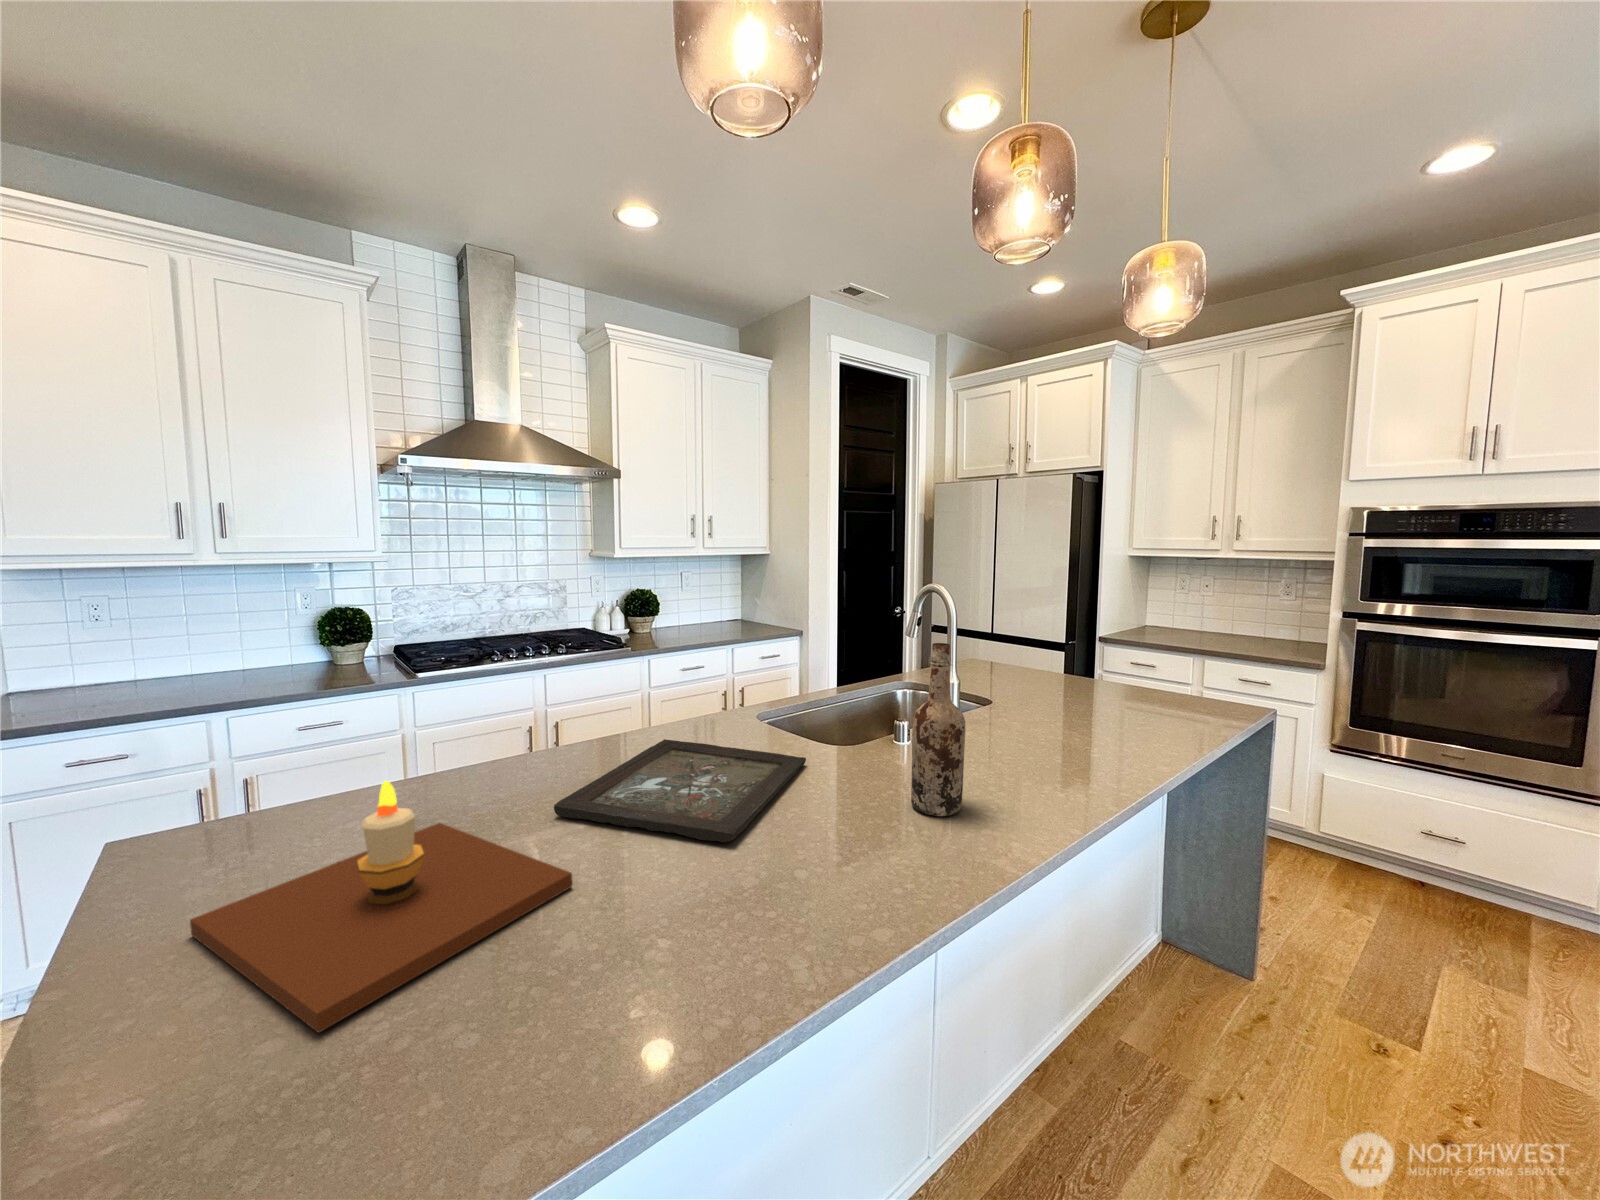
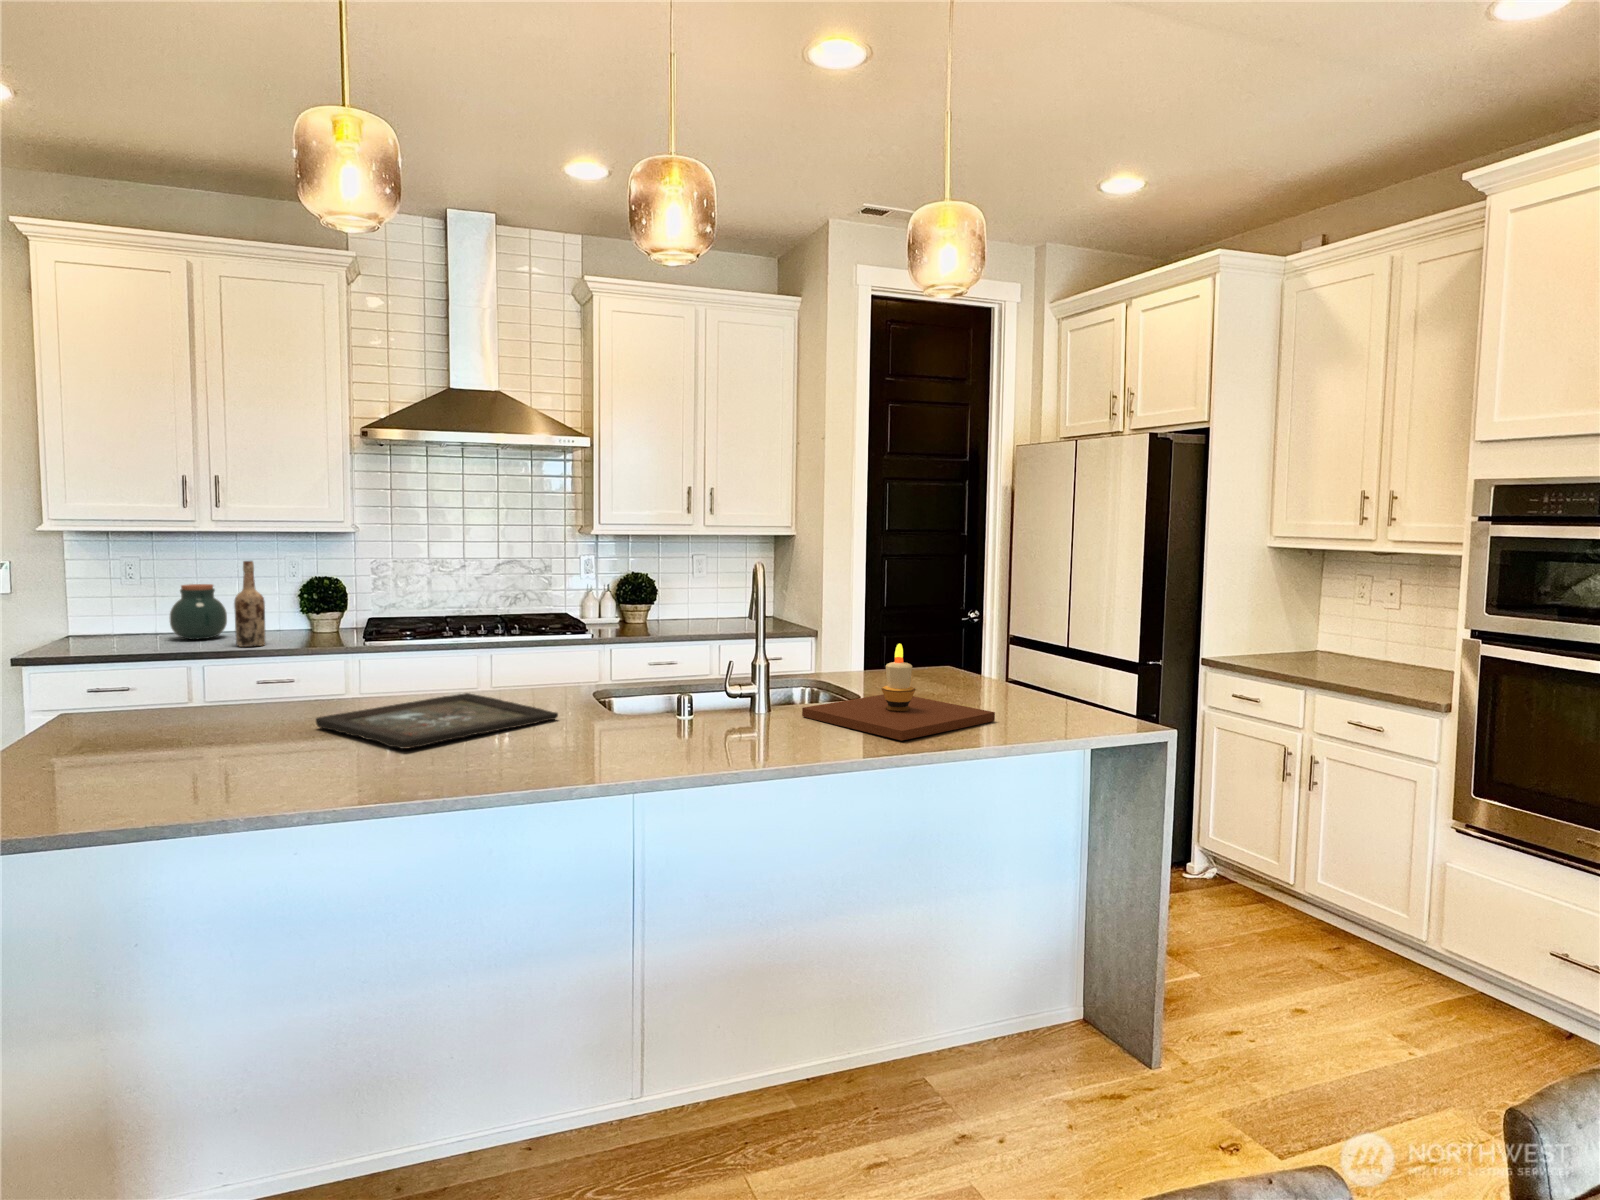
jar: none [163,621,236,684] -> present [170,584,227,639]
wine bottle: present [911,643,965,816] -> present [234,561,265,647]
candle: present [190,781,572,1033] -> present [802,643,995,740]

